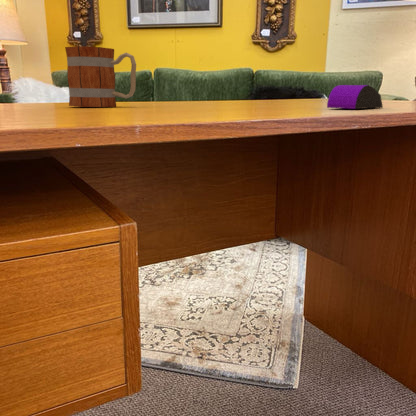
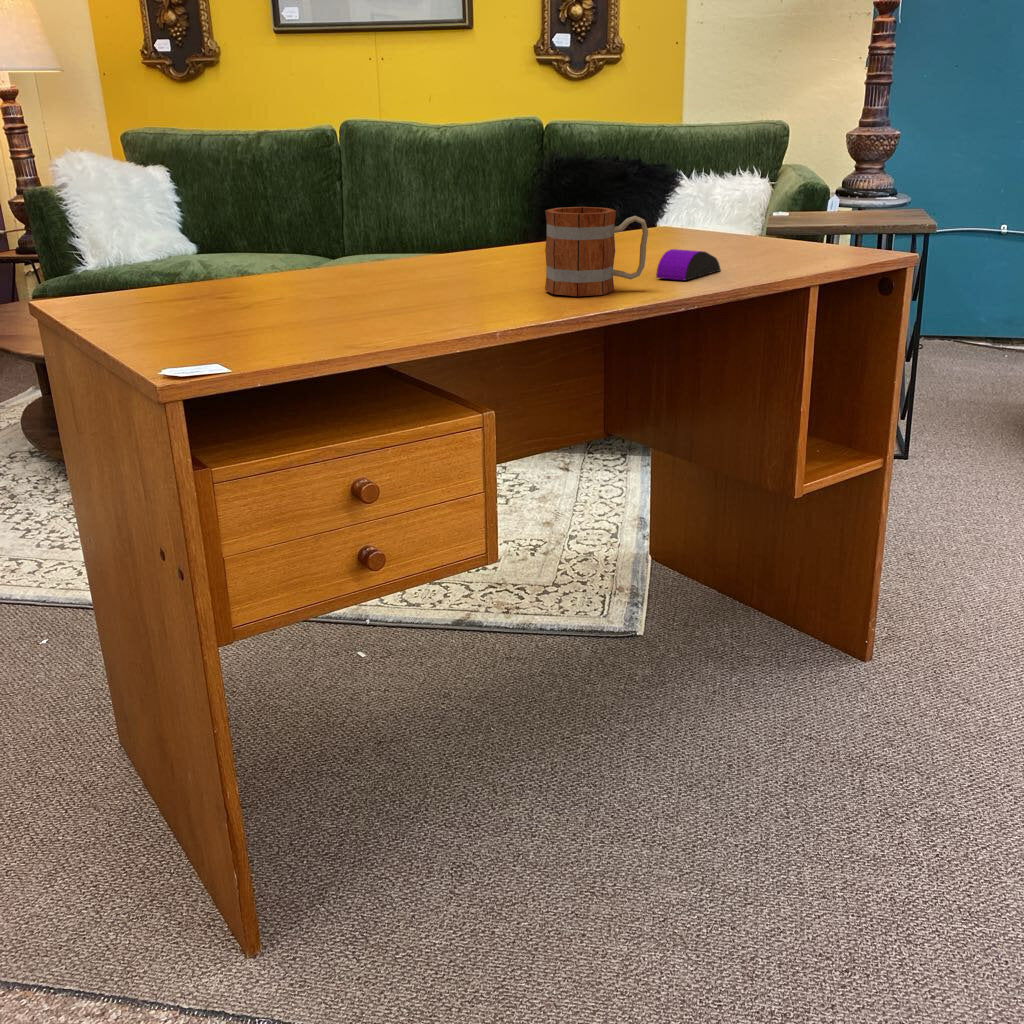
mug: present [65,46,136,107] -> present [545,207,648,296]

